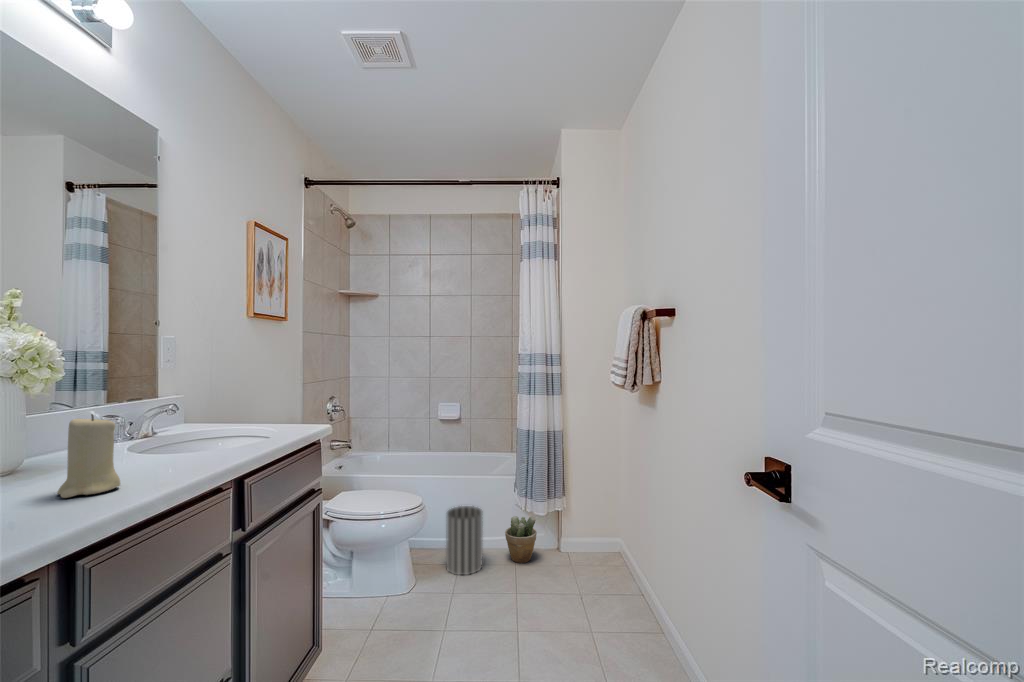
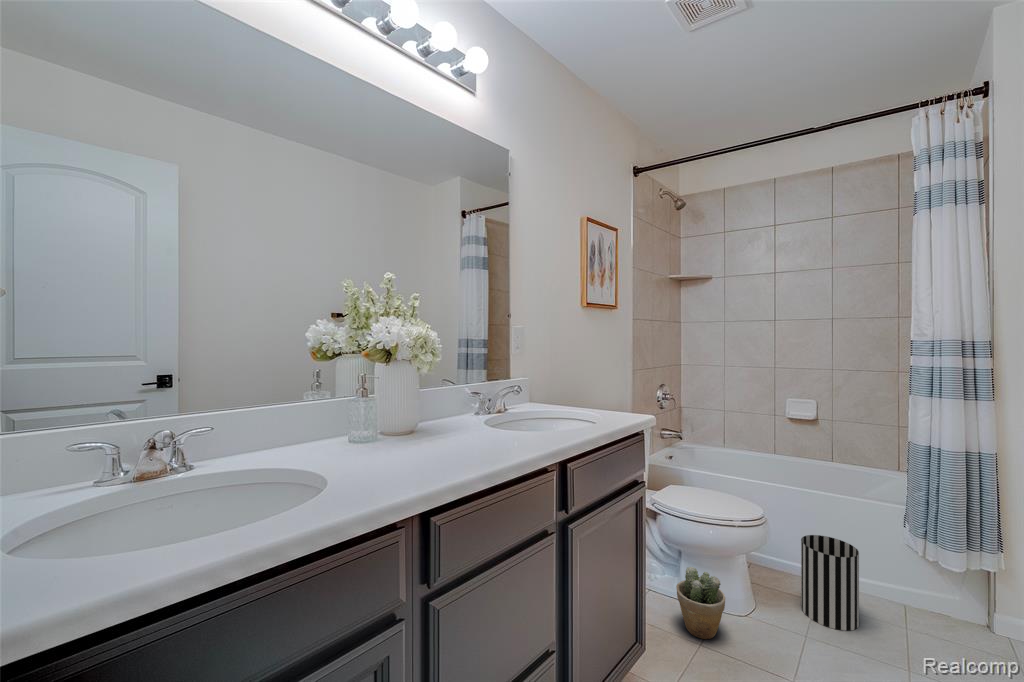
candle: present [57,414,120,498] -> none [430,392,468,459]
potted plant: present [505,516,537,563] -> present [676,567,725,639]

